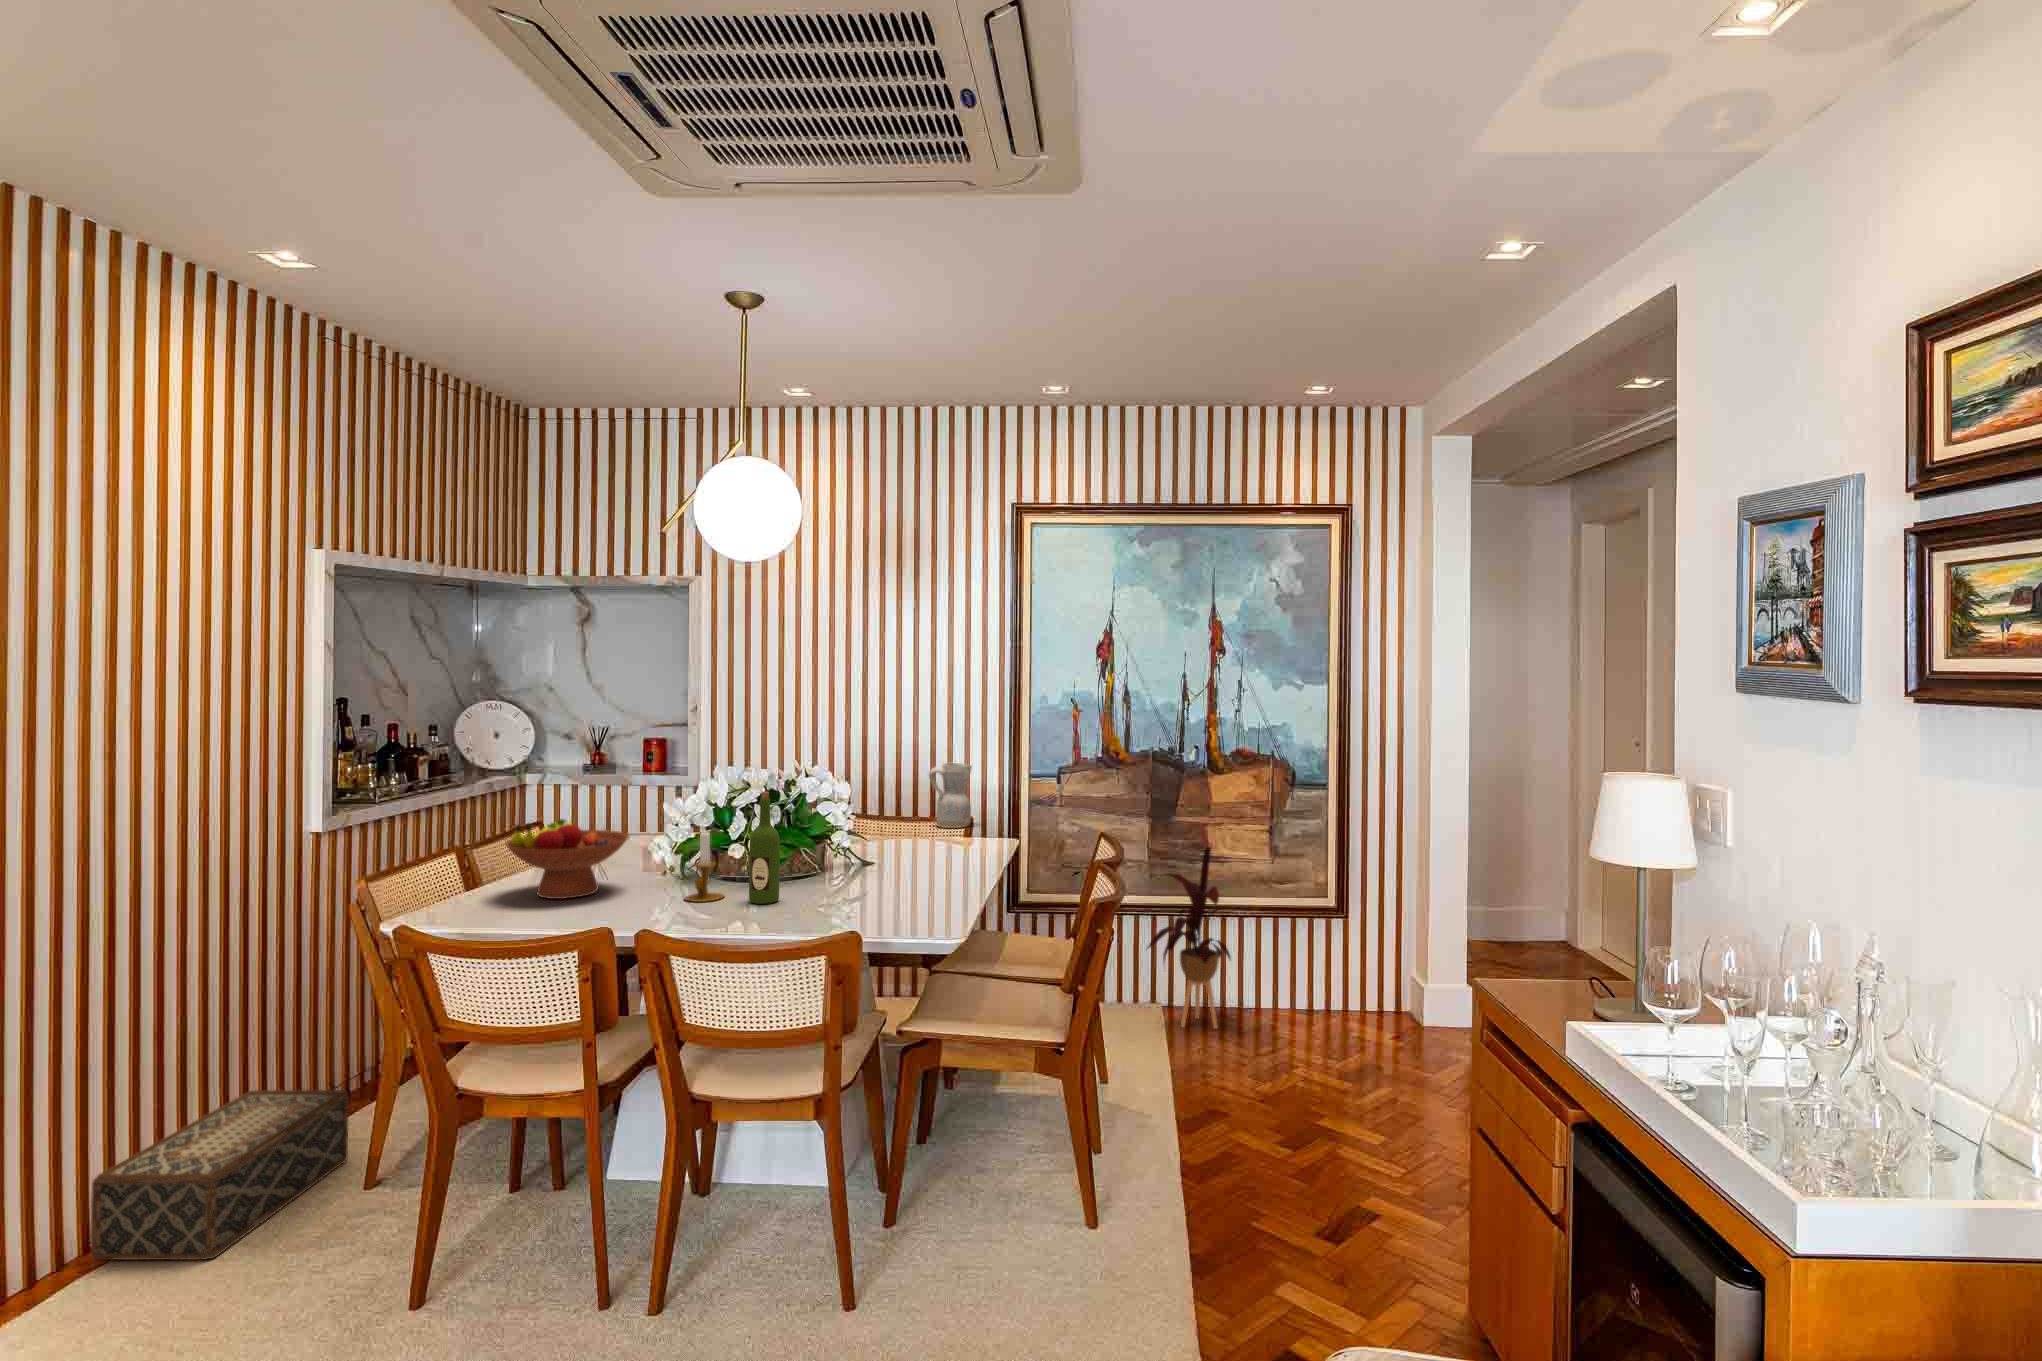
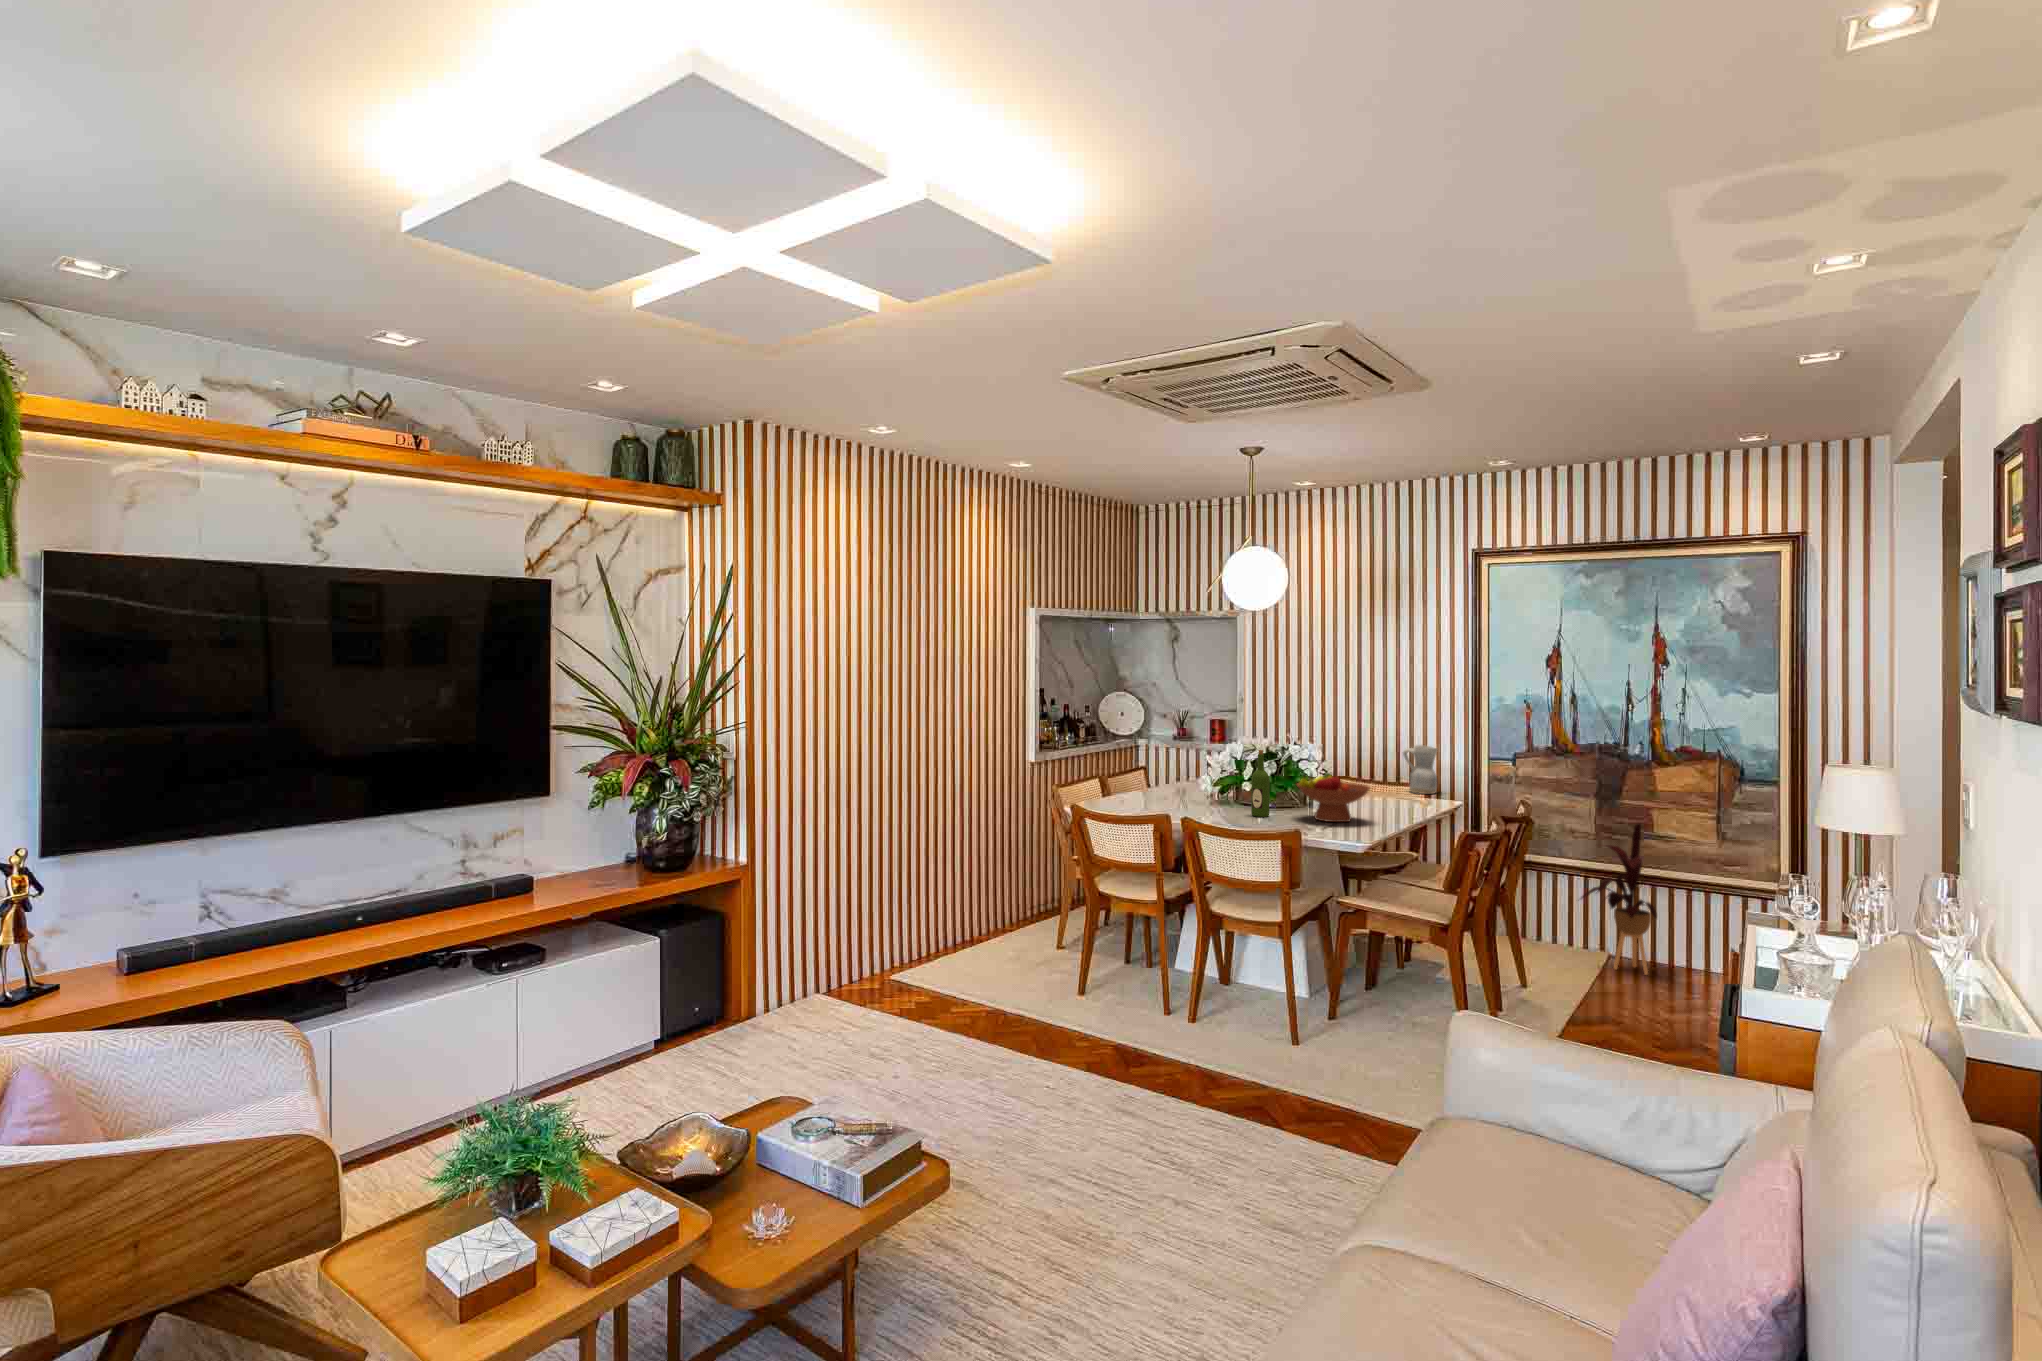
fruit bowl: present [505,819,629,899] -> present [1297,773,1370,822]
candlestick: present [684,832,724,902] -> none [1215,772,1239,813]
woven basket: present [91,1090,349,1260] -> none [952,891,1049,957]

